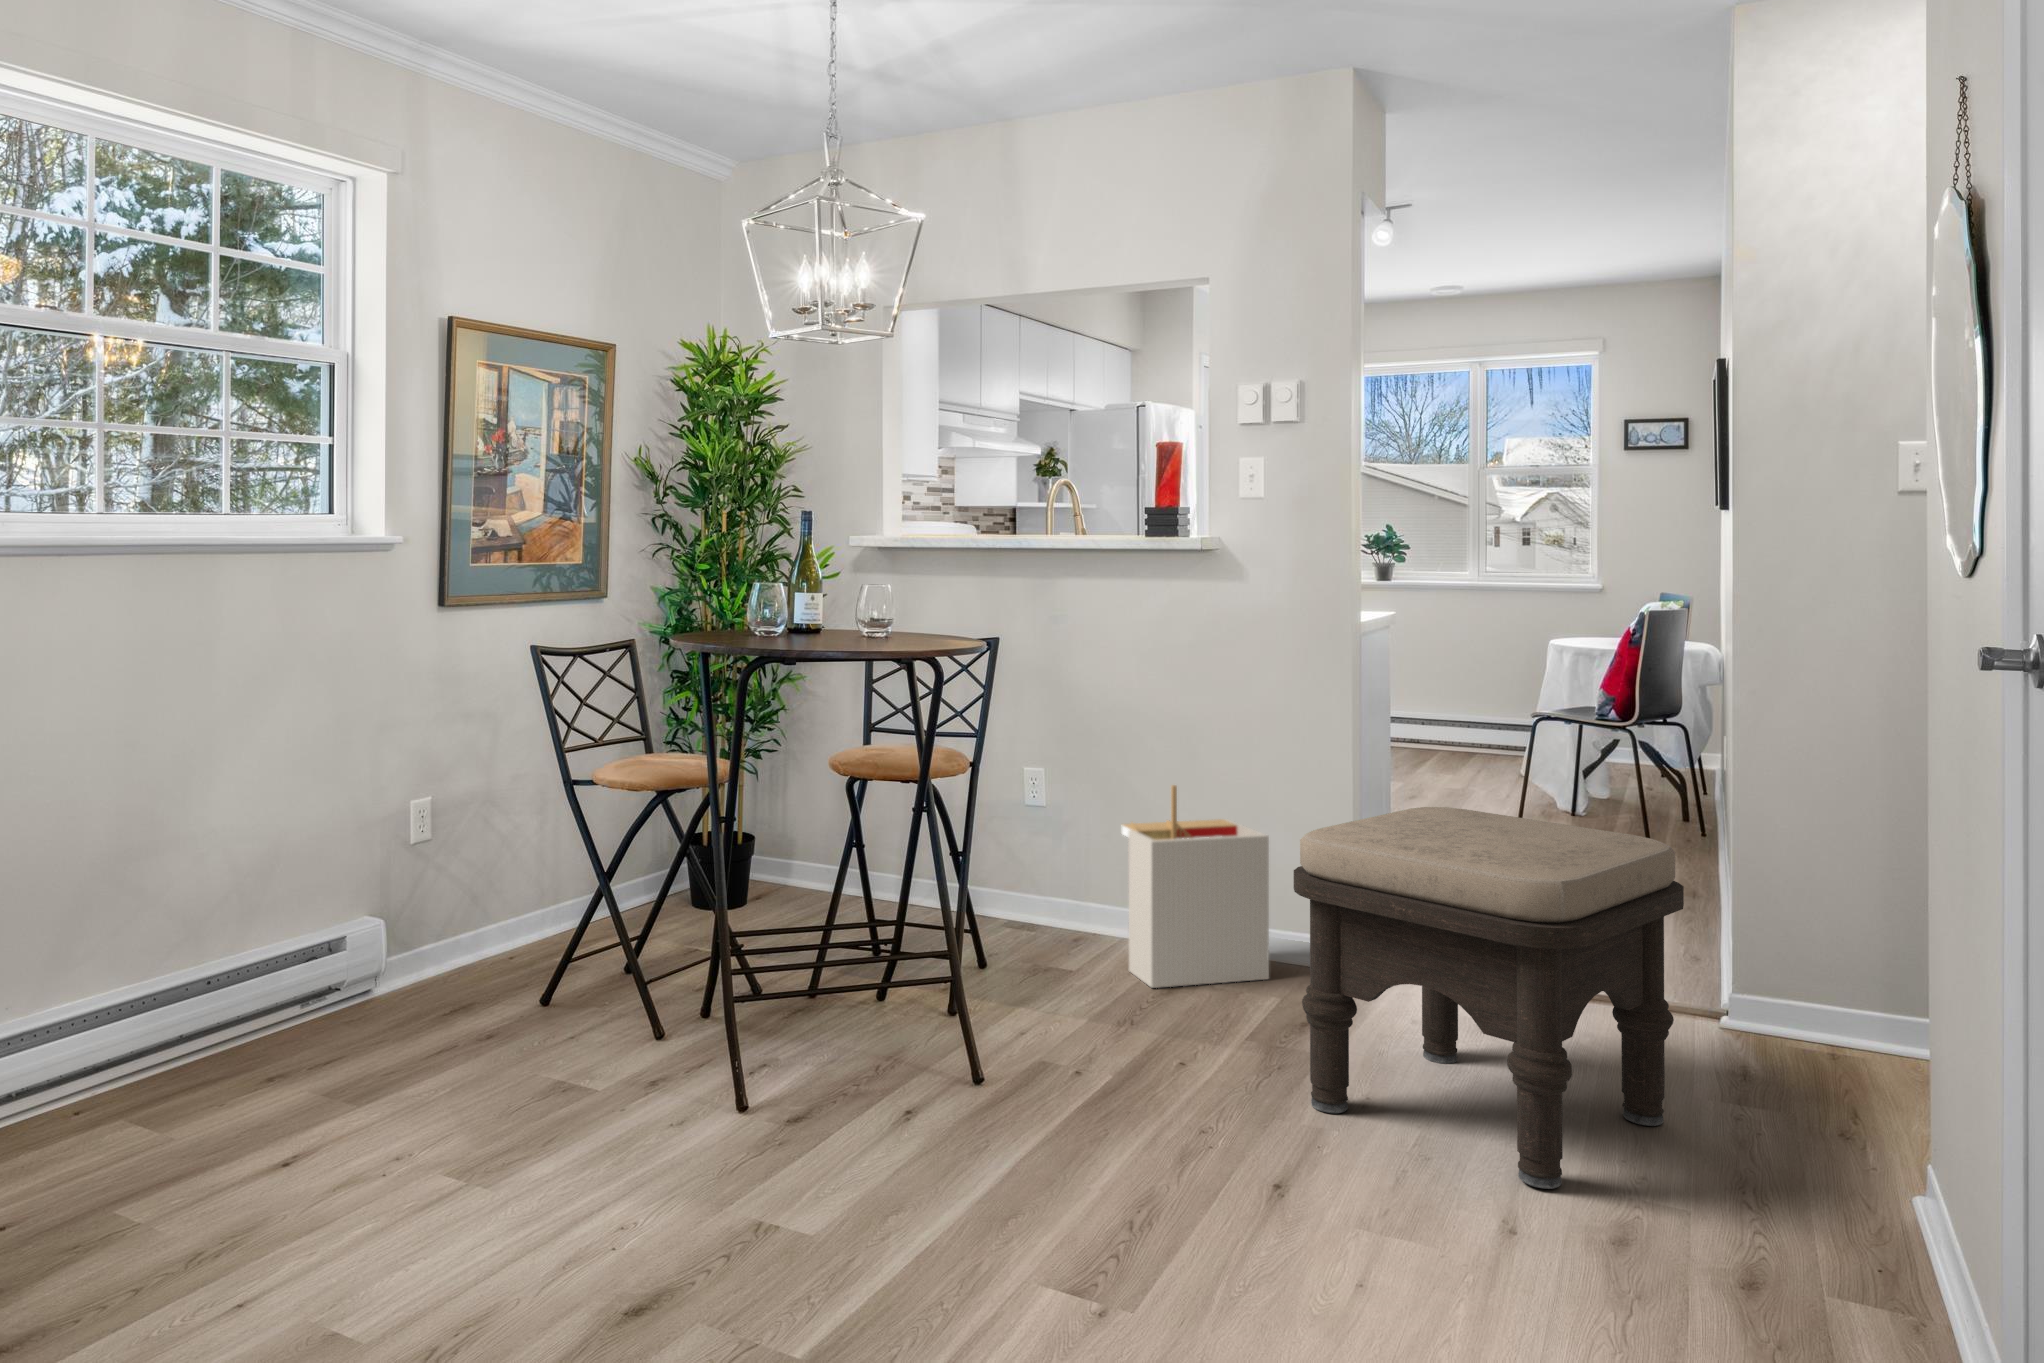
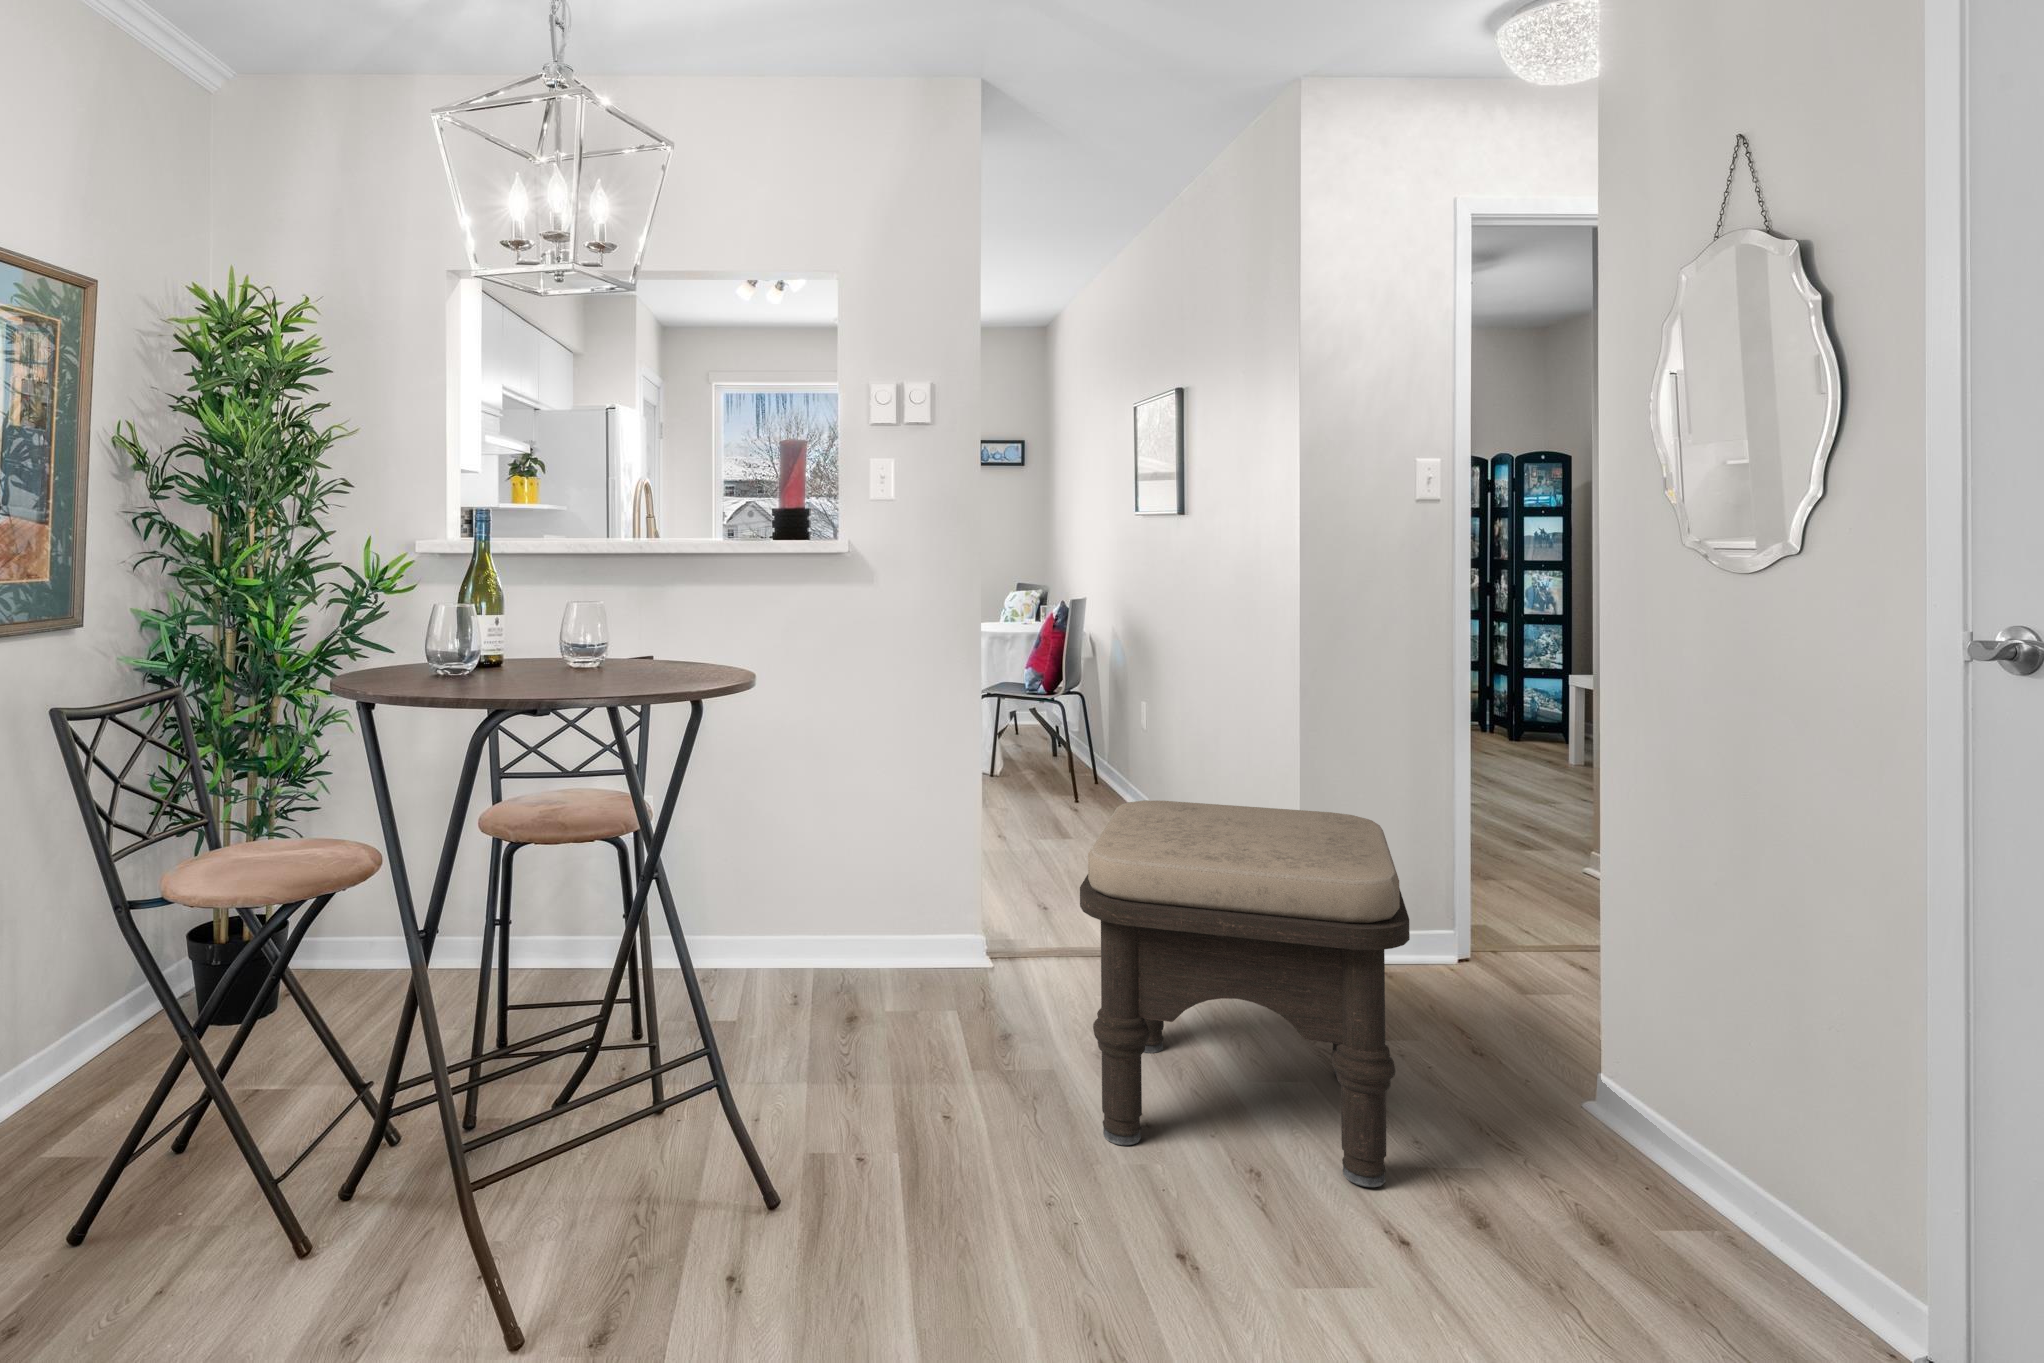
storage bin: present [1122,785,1269,988] -> none [777,799,929,1022]

